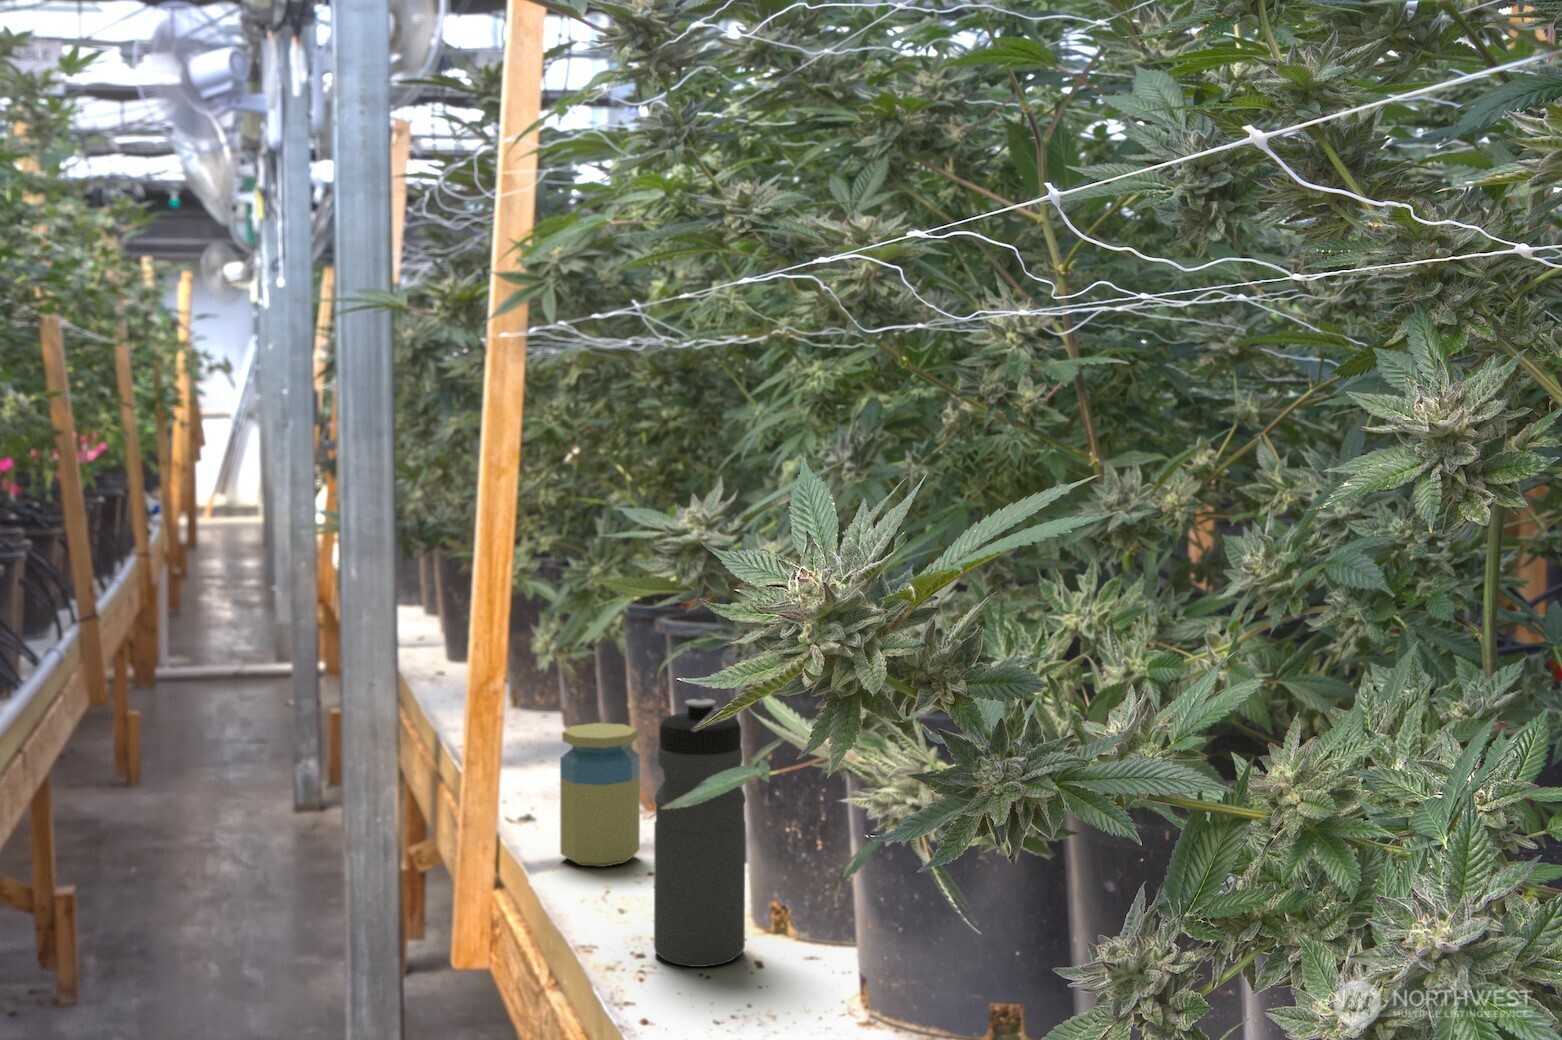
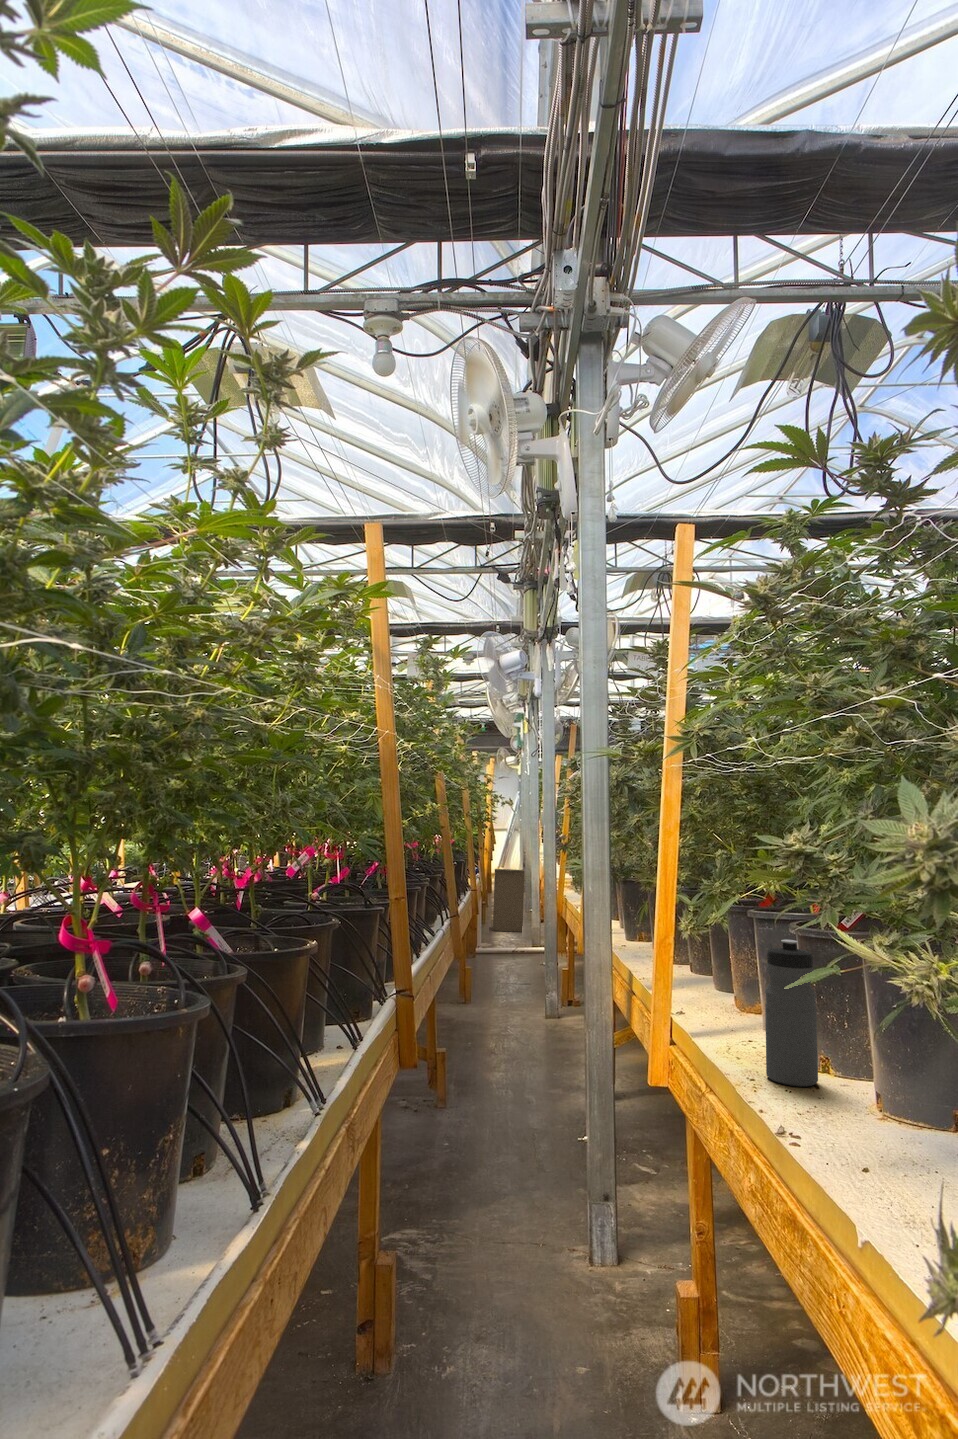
cardboard box: none [199,500,264,622] -> present [493,869,524,932]
jar: present [560,723,640,867] -> none [706,962,750,1039]

